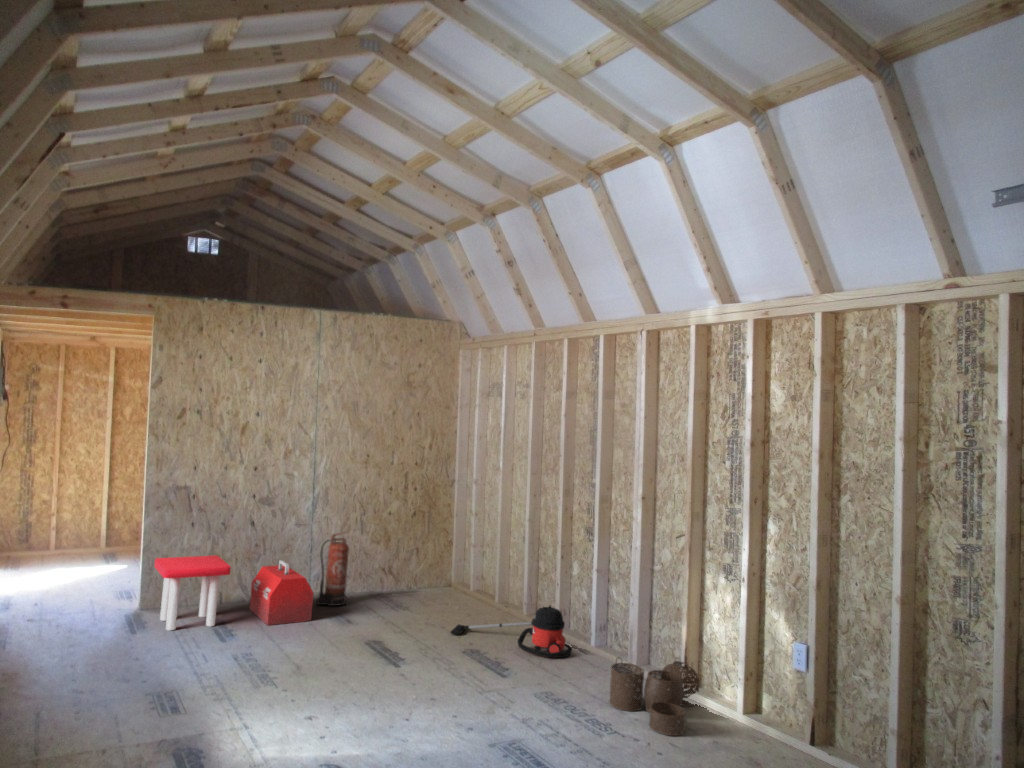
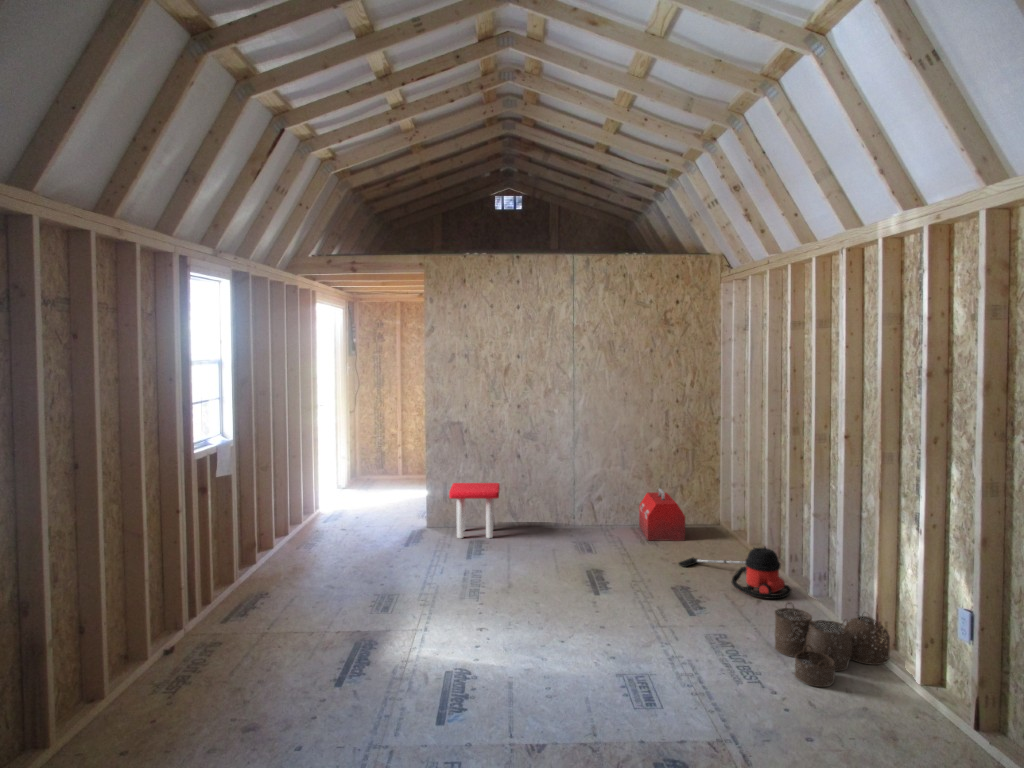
fire extinguisher: present [317,532,349,606] -> none [583,467,610,532]
toolbox: present [250,560,313,625] -> present [639,488,685,541]

